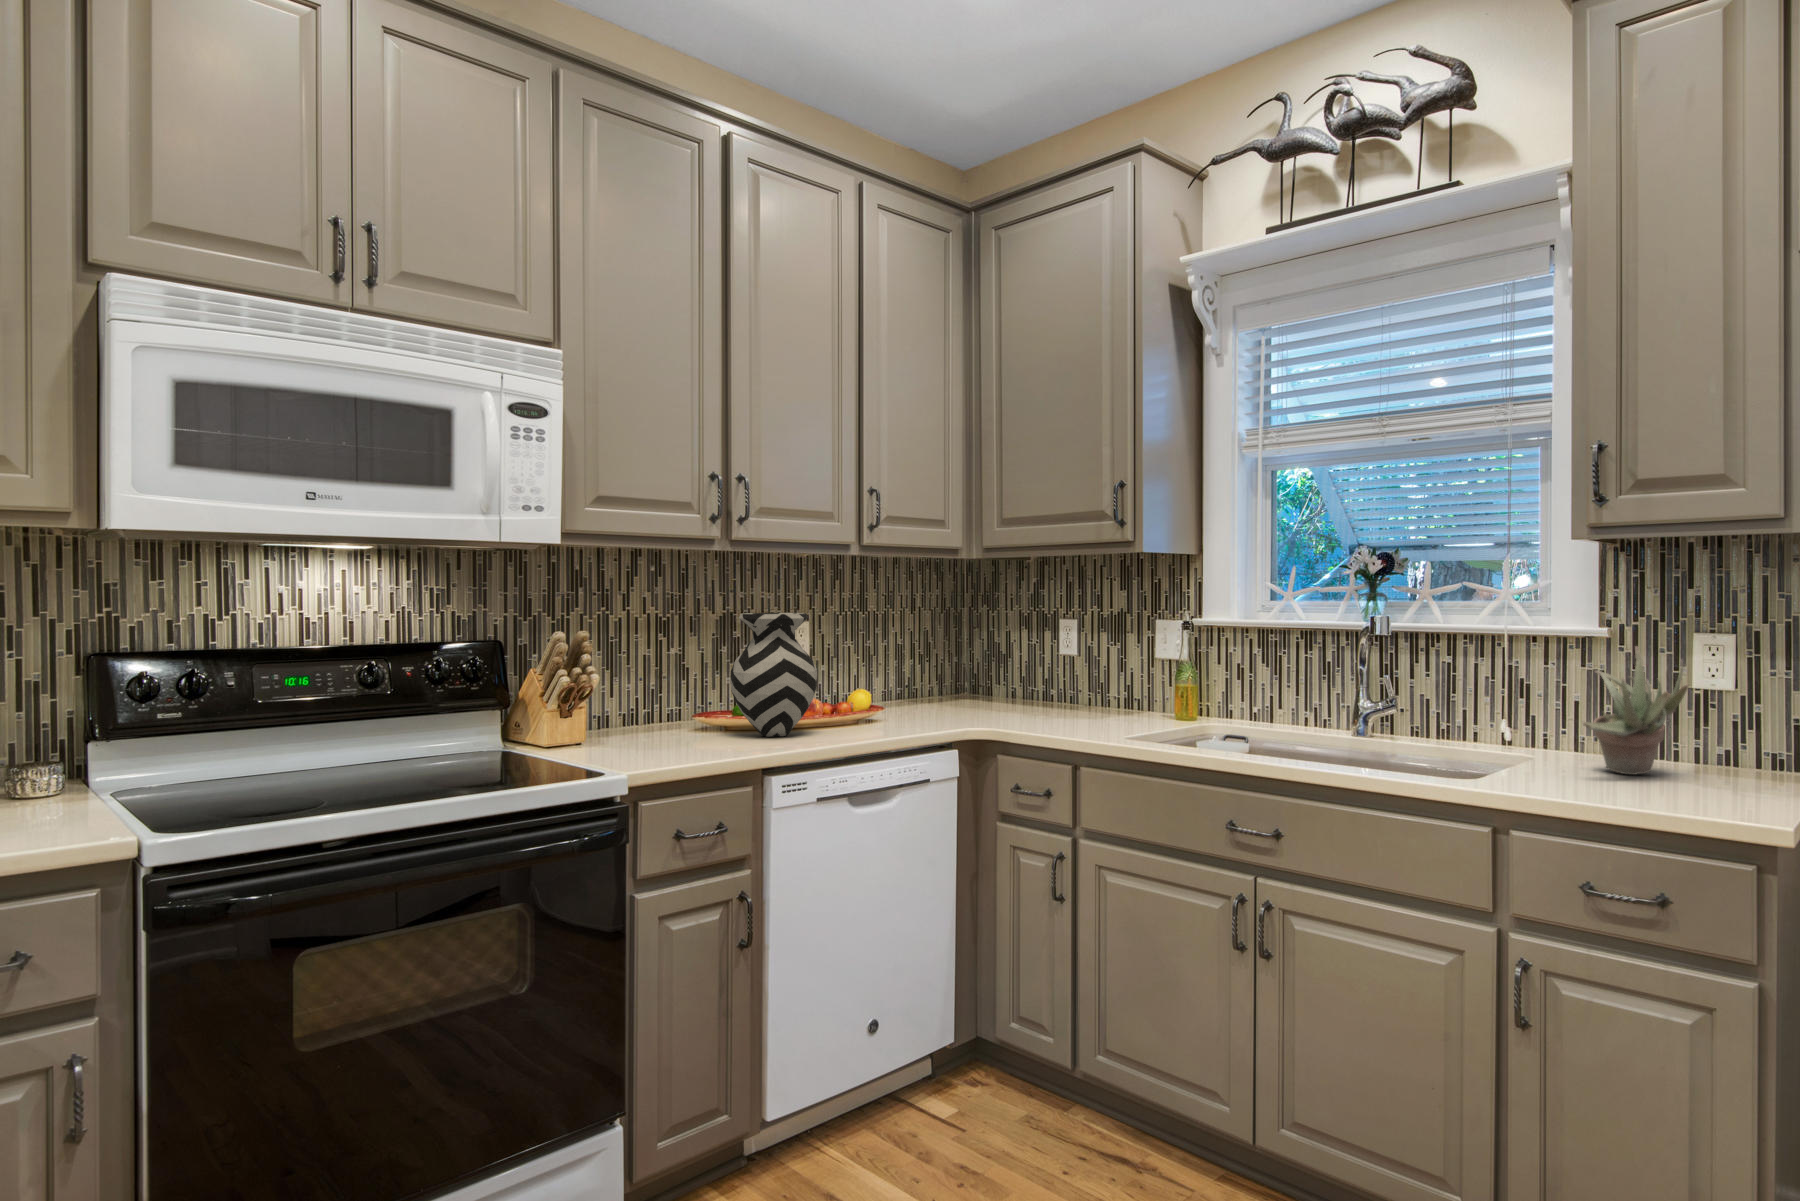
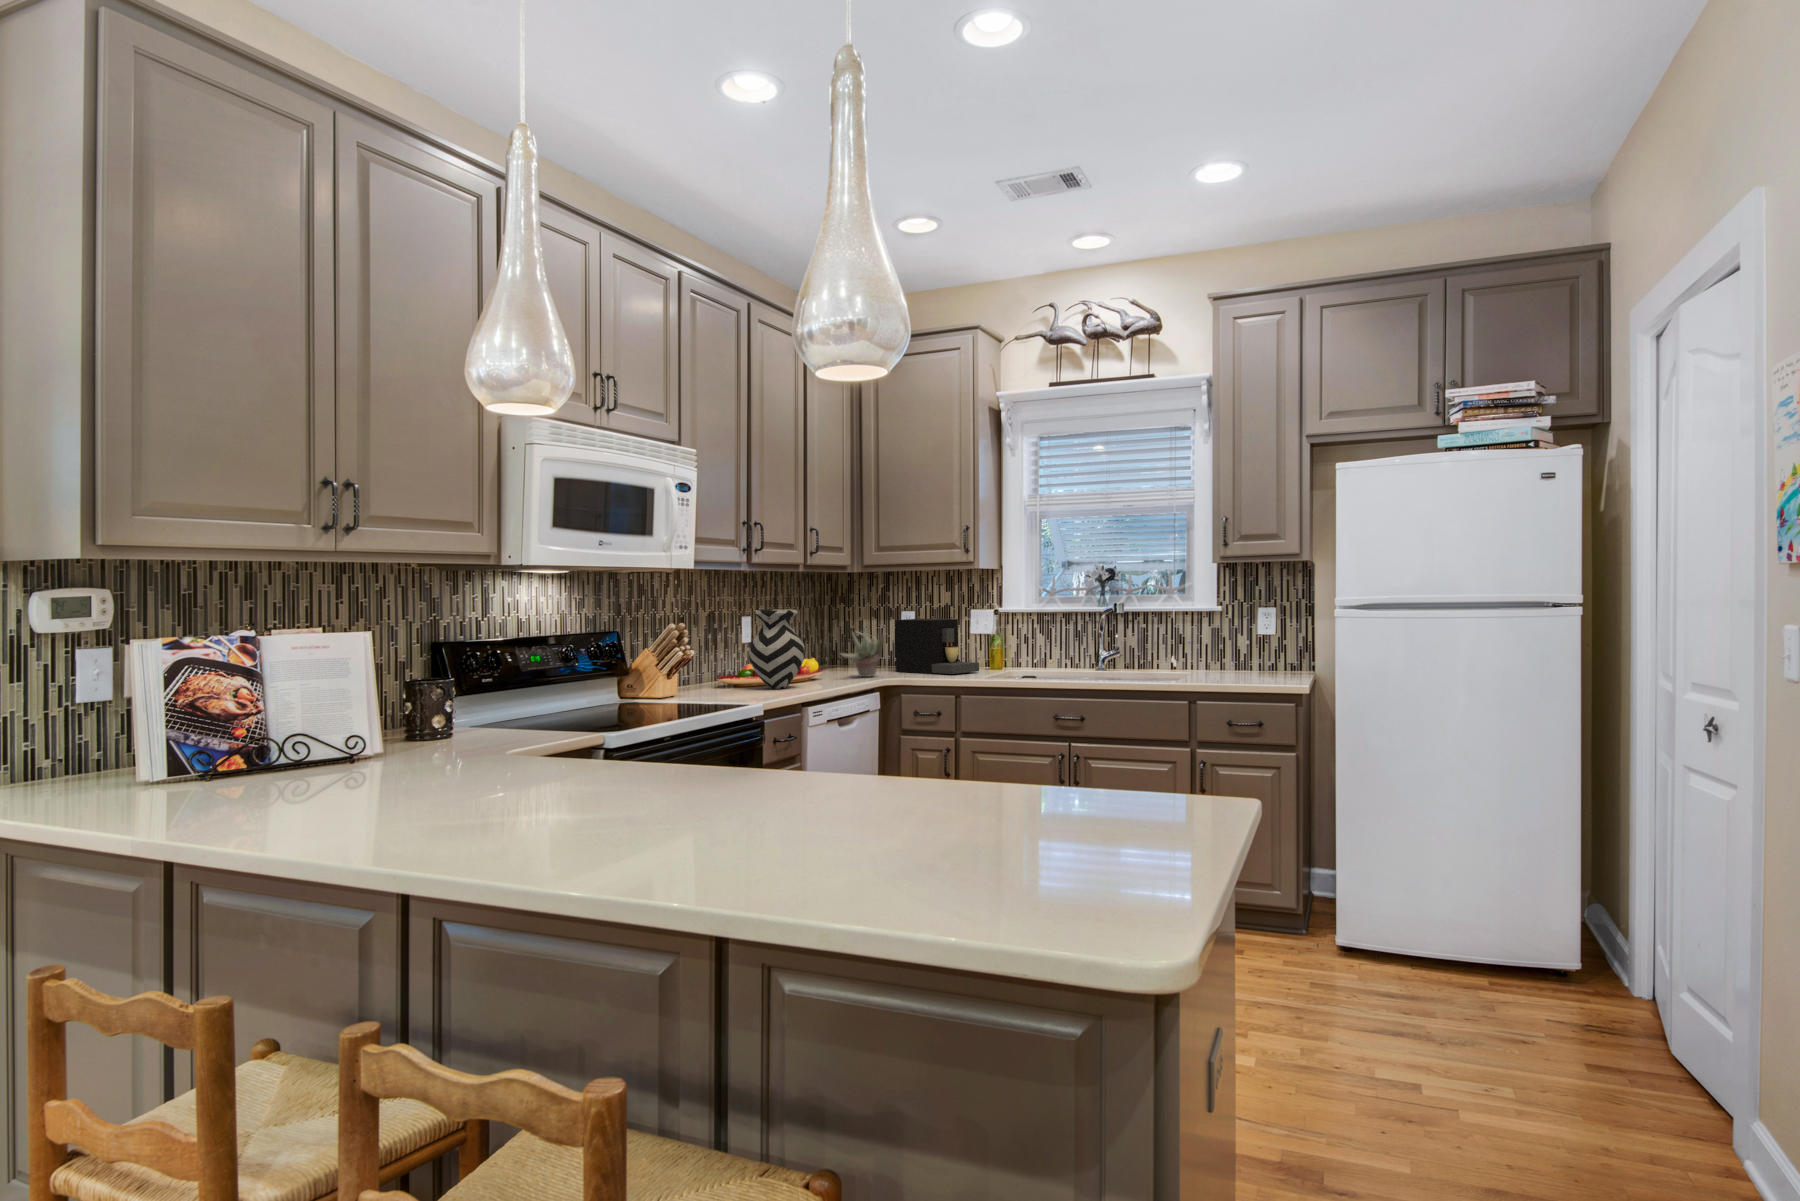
coffee maker: none [1031,631,1152,724] -> present [895,619,979,674]
succulent plant: present [1583,646,1688,775] -> present [841,622,885,677]

